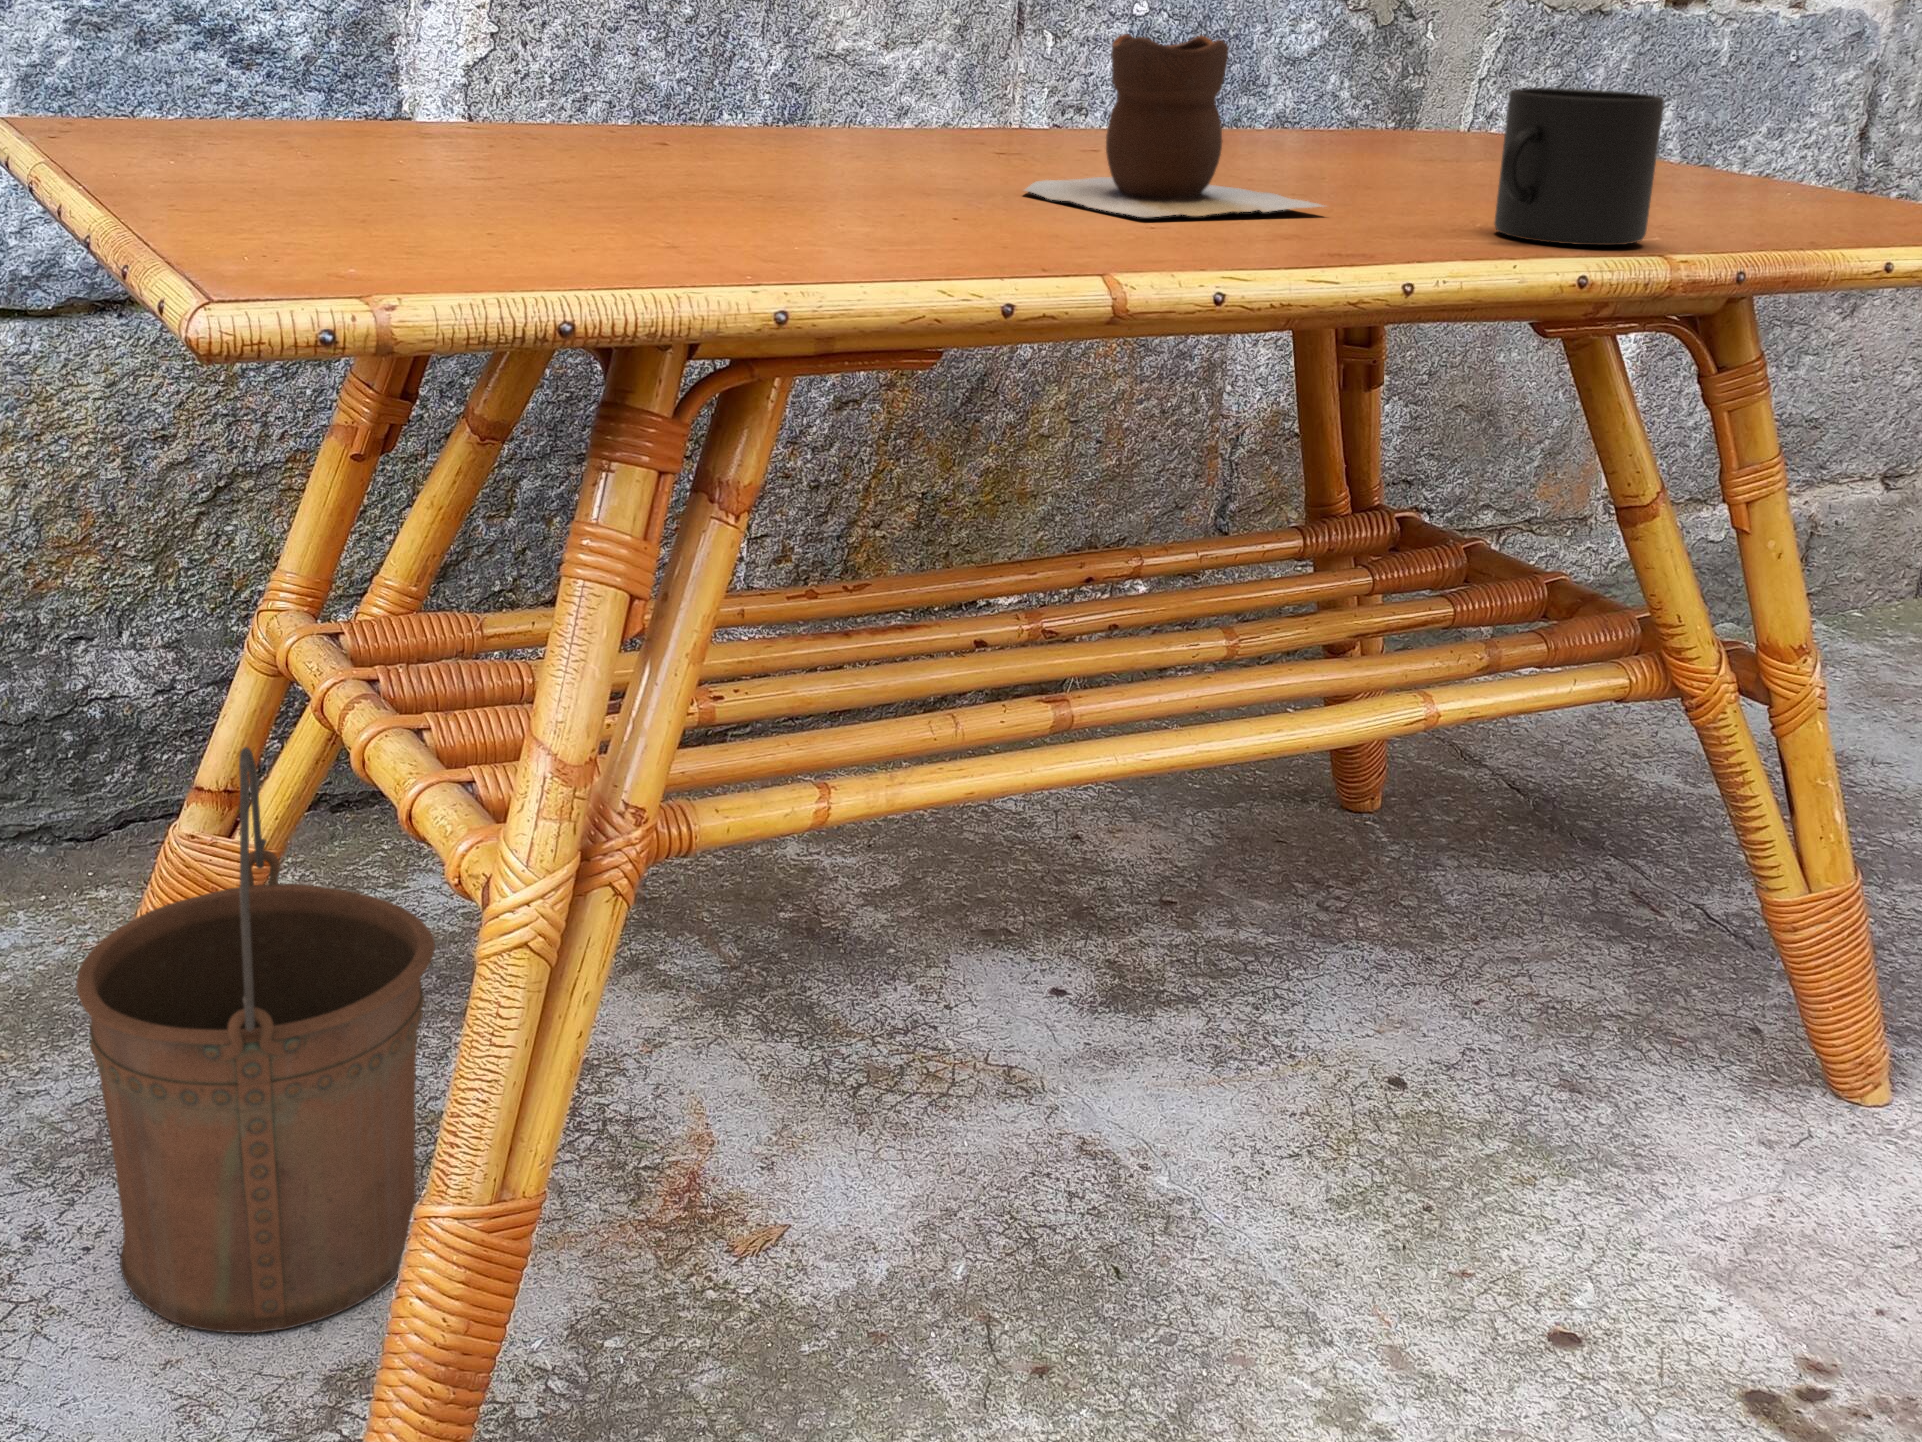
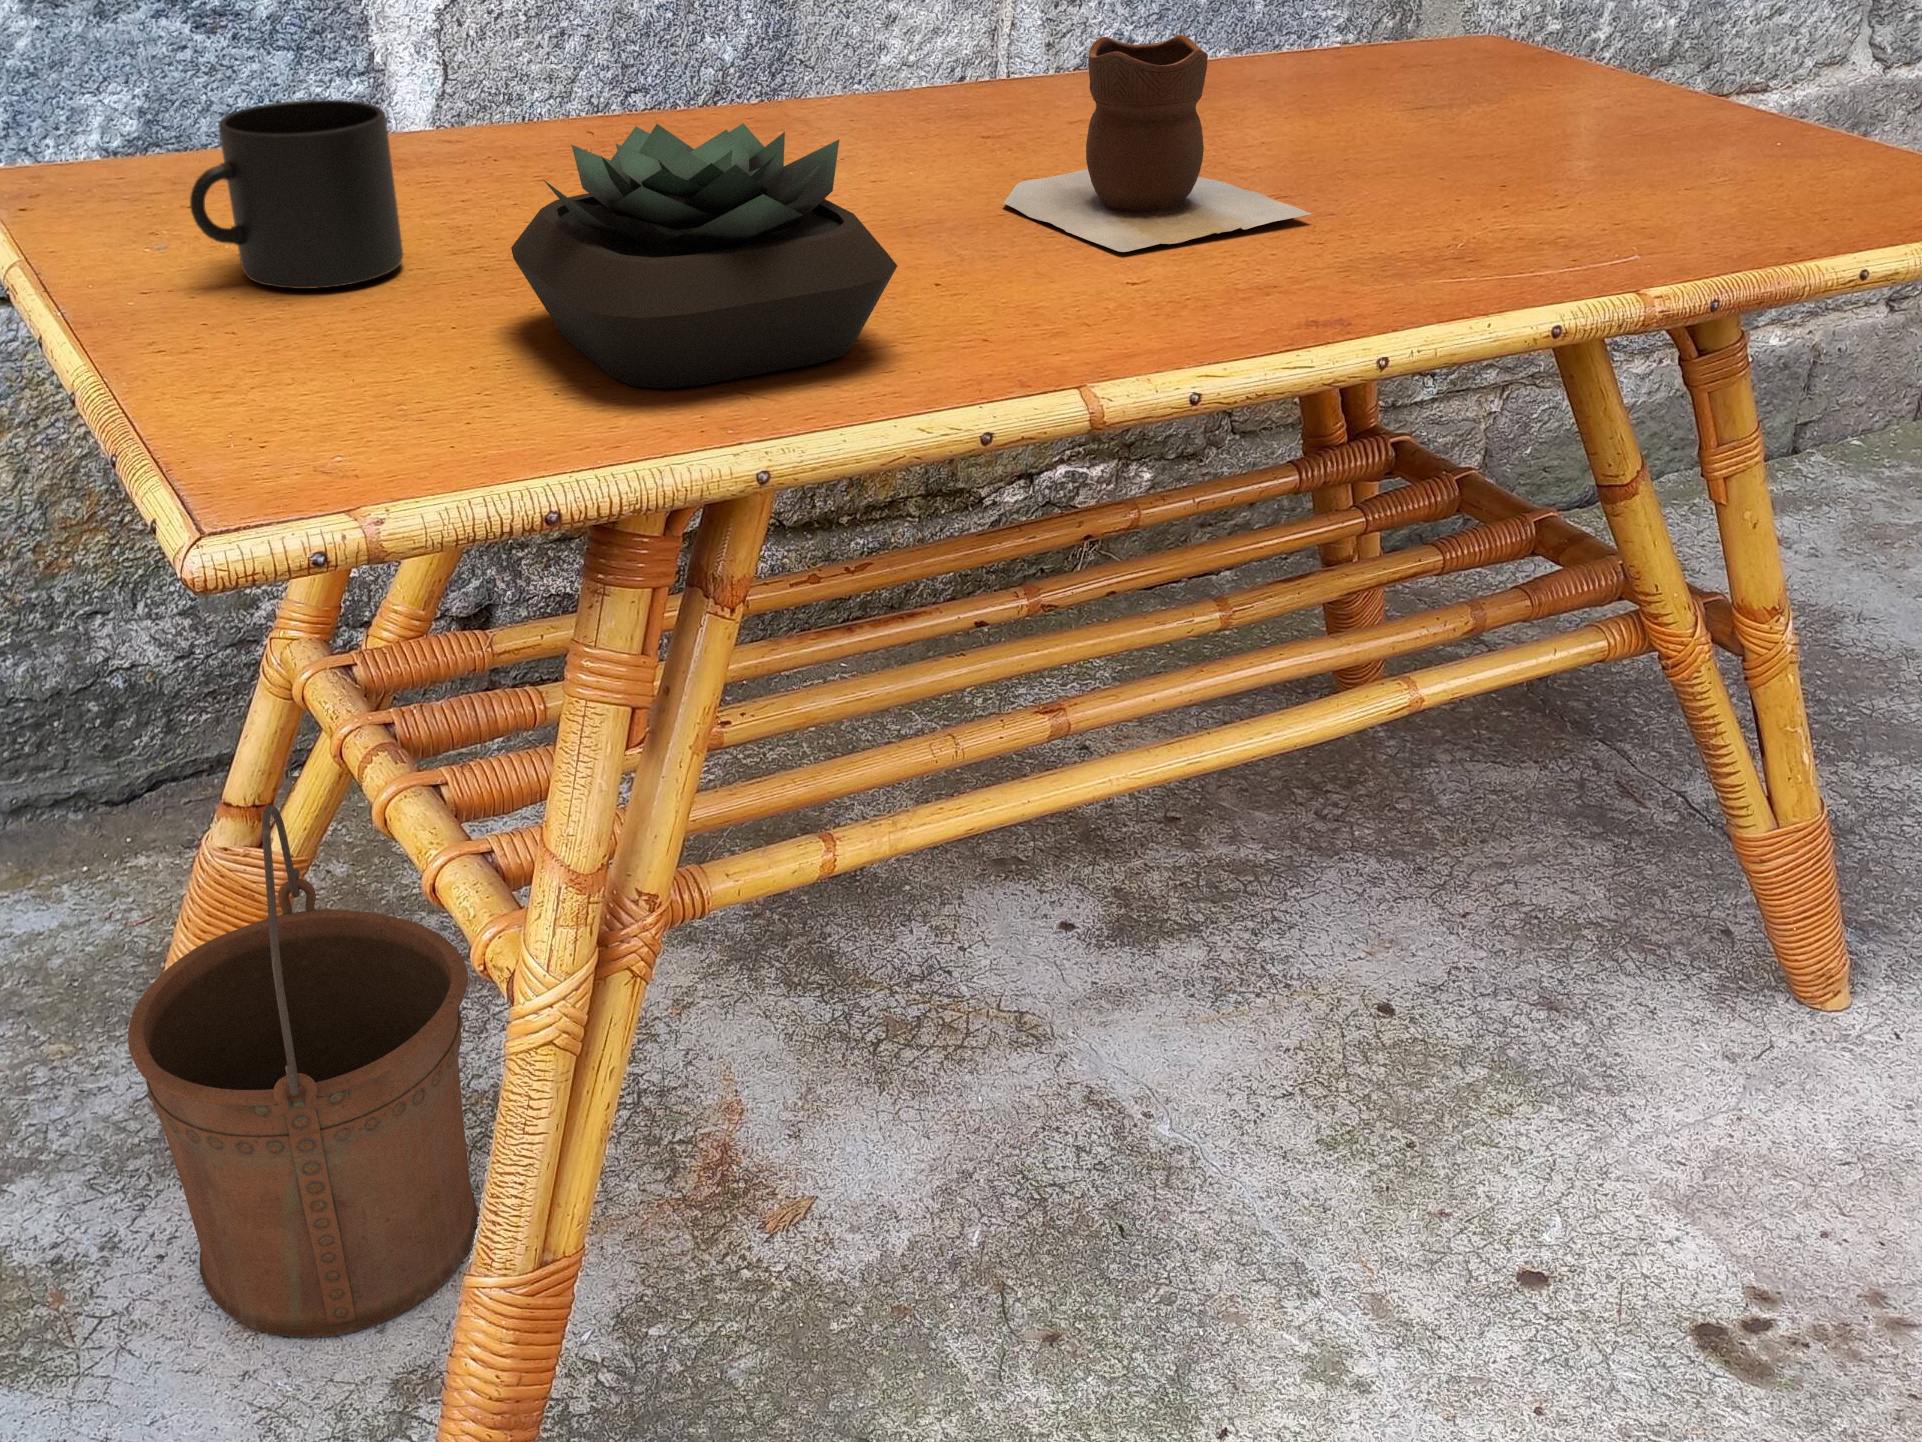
succulent plant: none [551,32,933,257] -> present [511,123,897,389]
mug: present [1494,88,1664,245] -> present [190,100,403,289]

